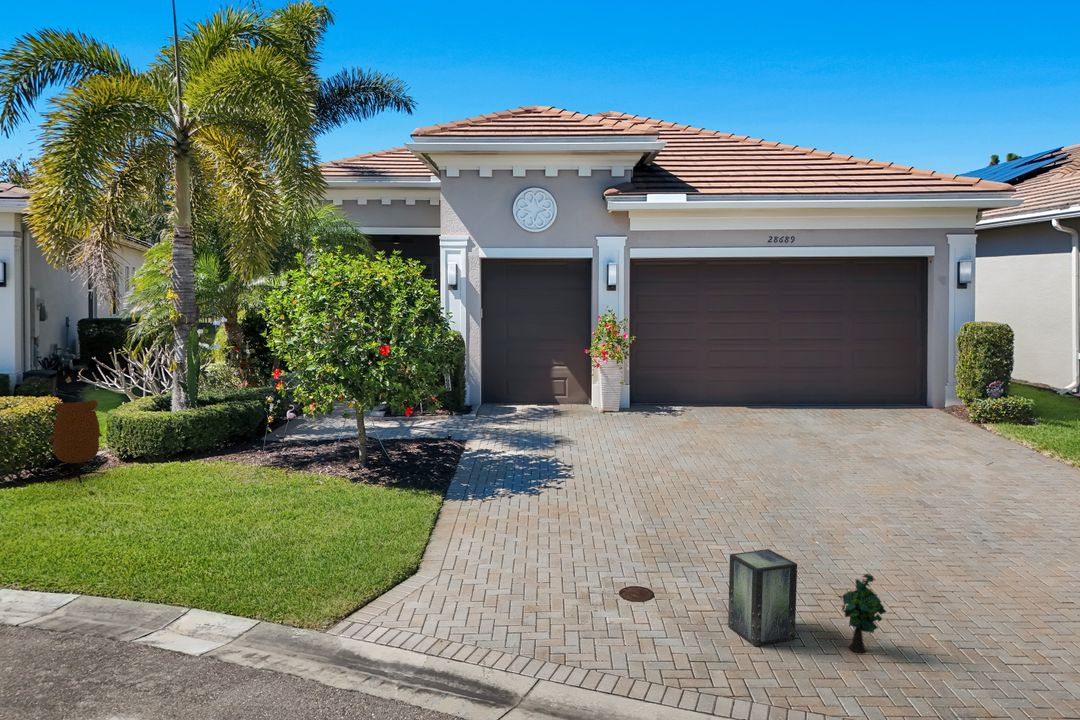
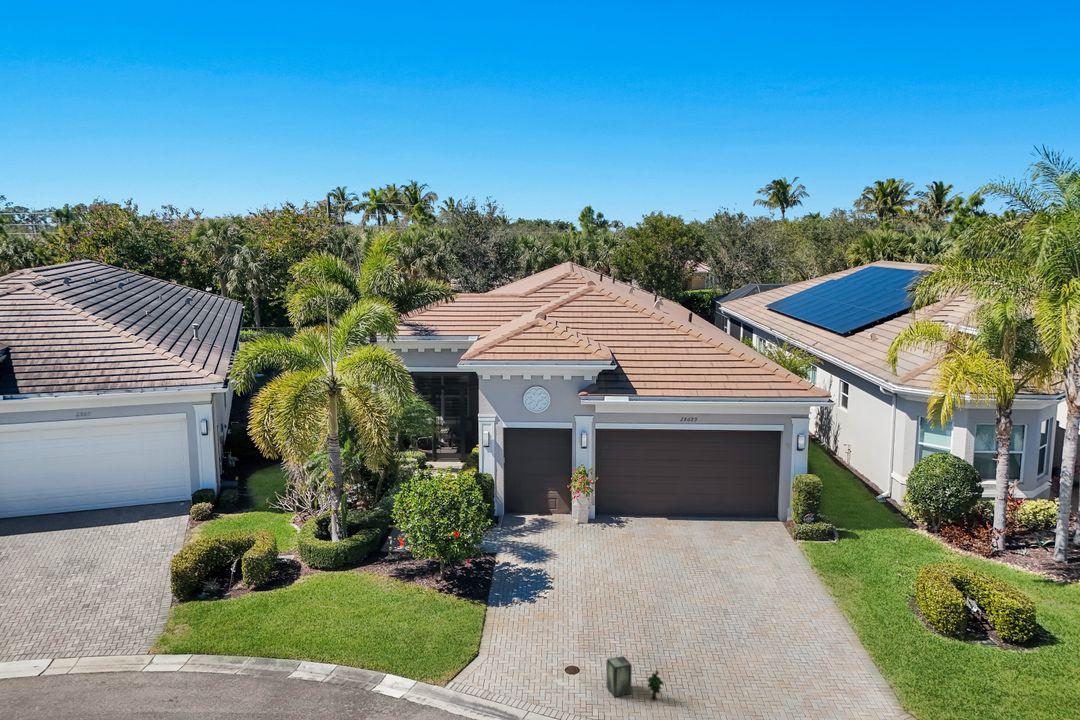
lounge chair: present [48,400,105,483] -> none [278,549,308,592]

